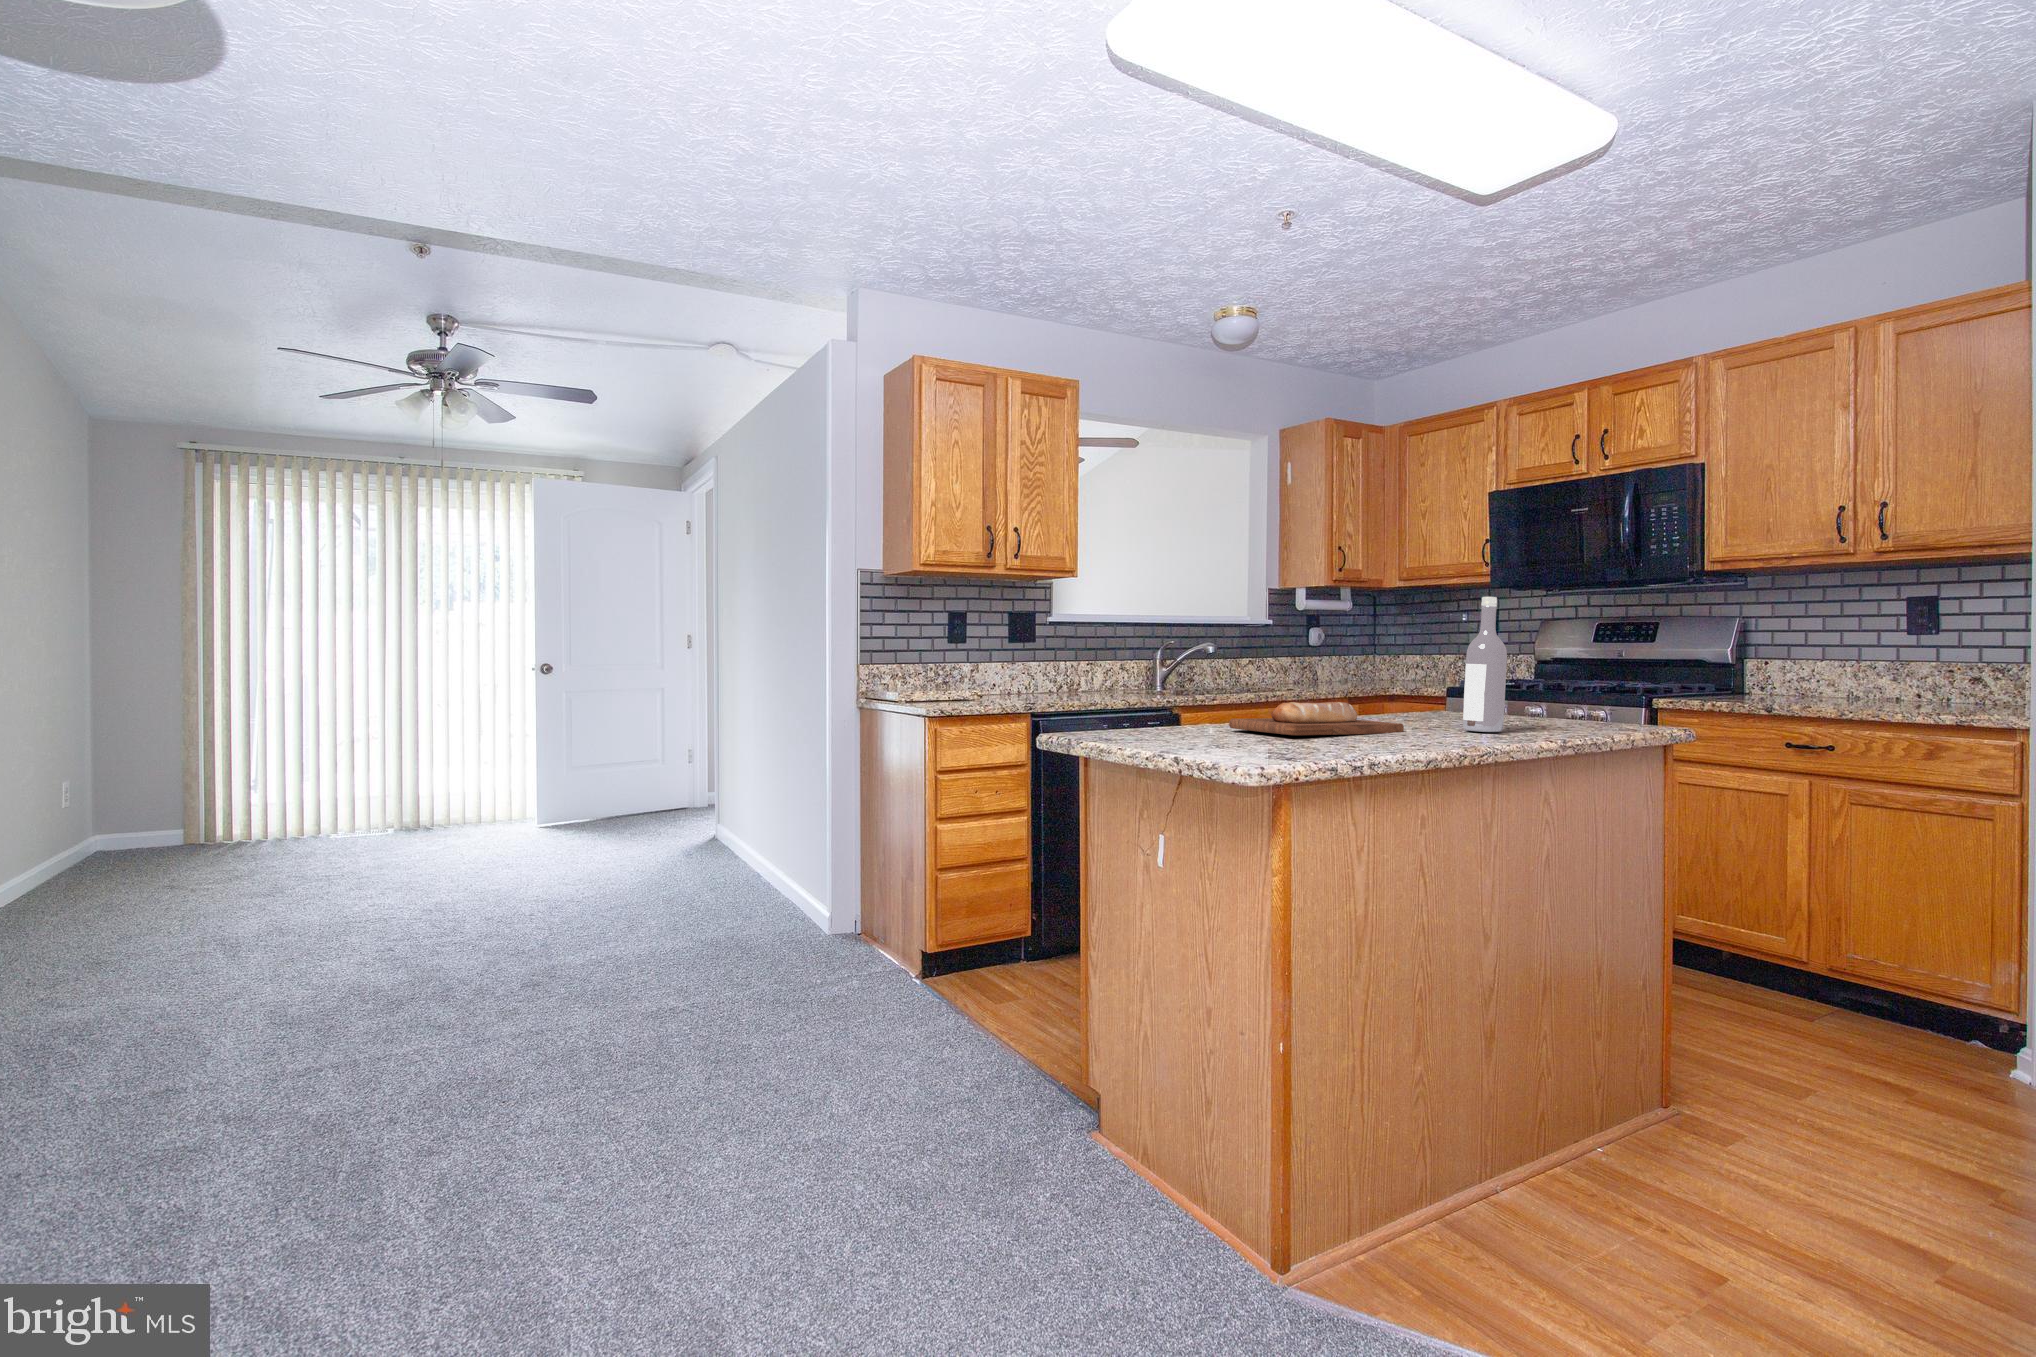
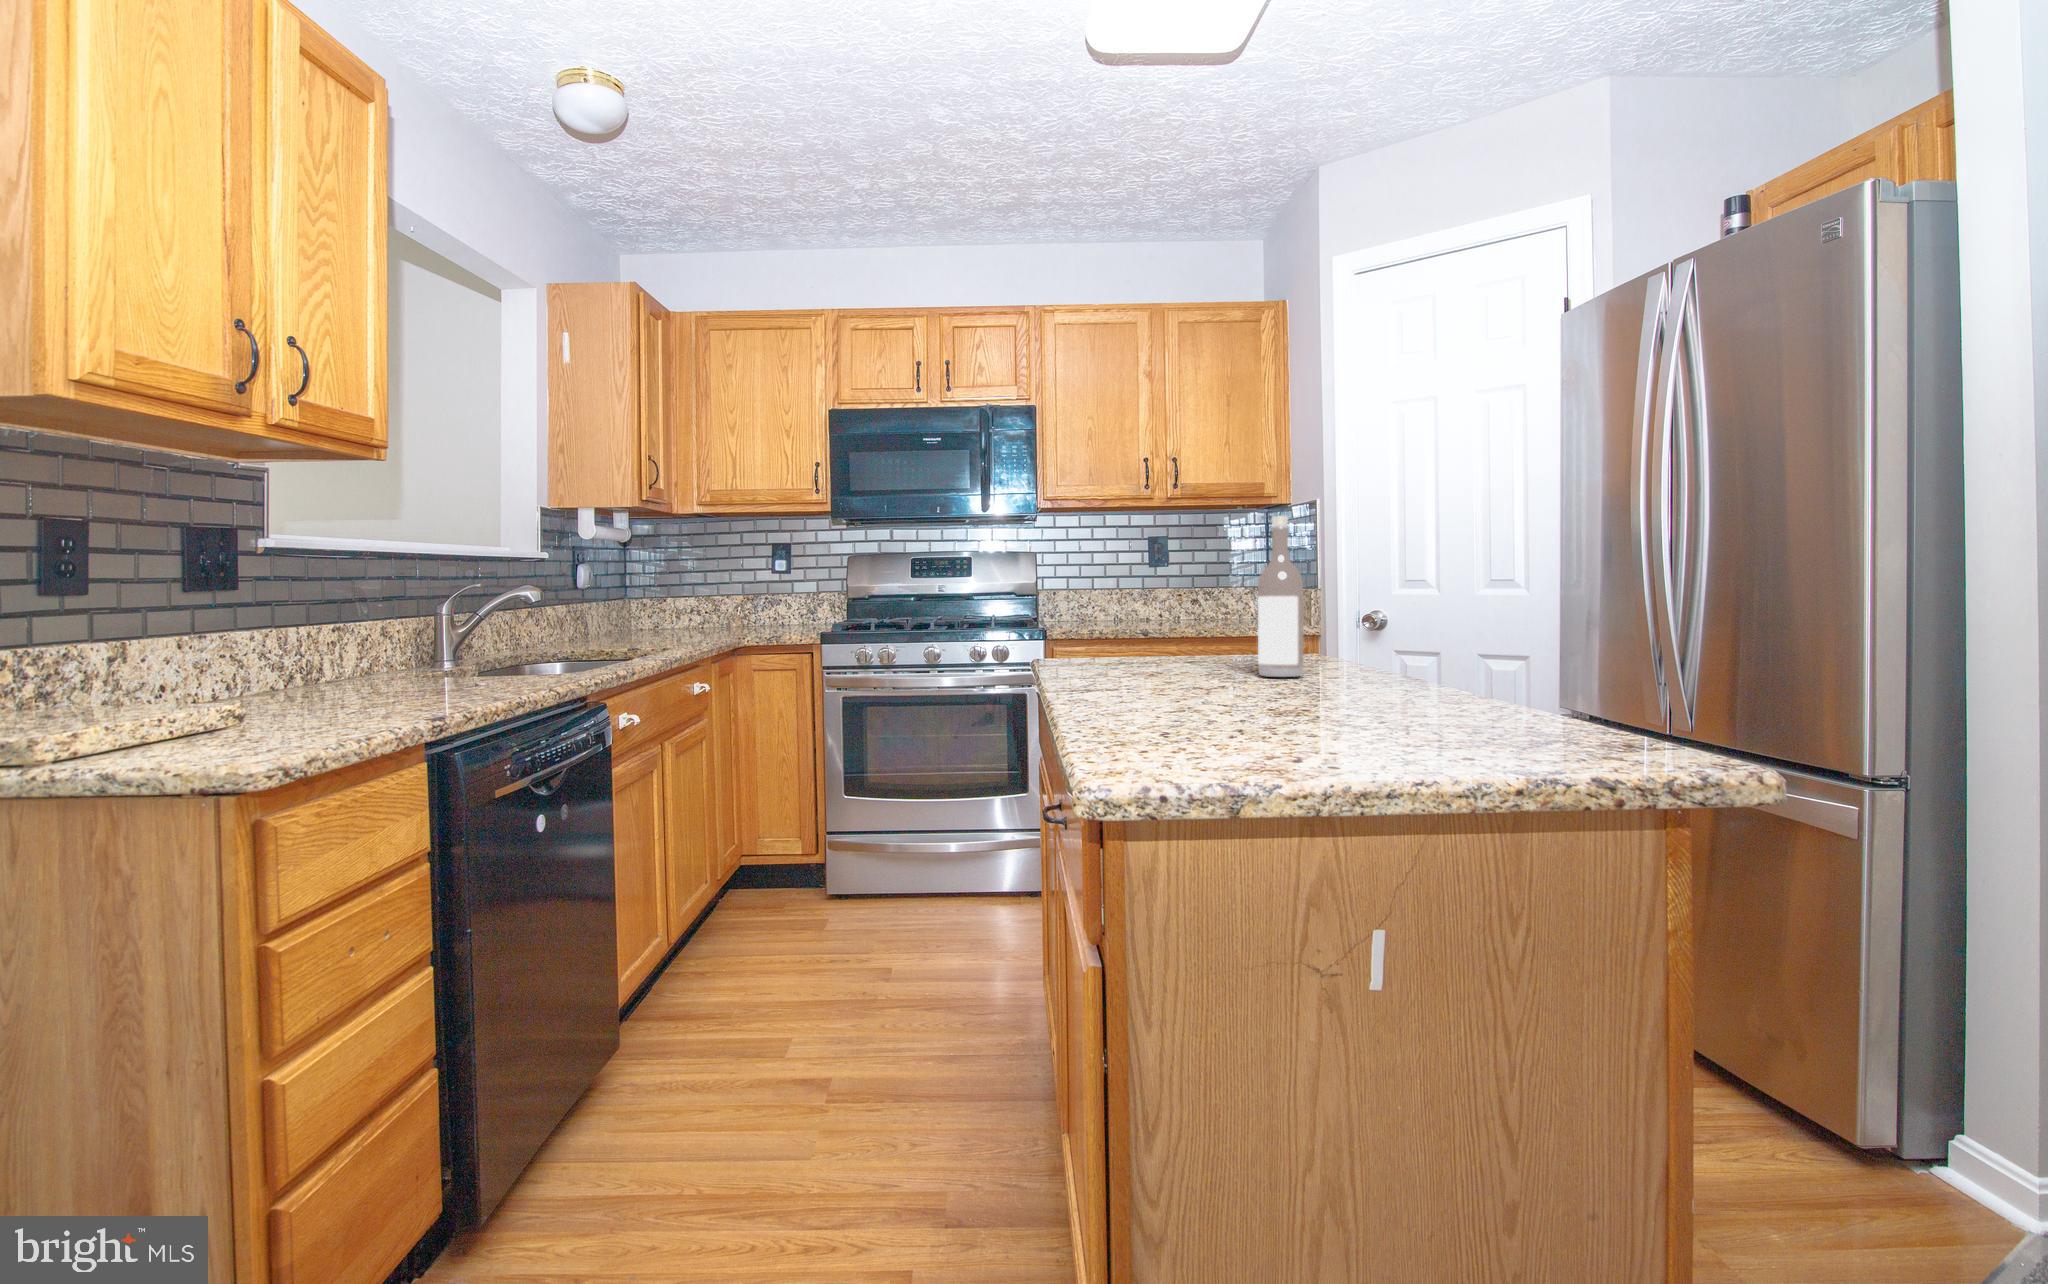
bread loaf: present [1229,702,1404,735] -> none [1132,655,1295,710]

